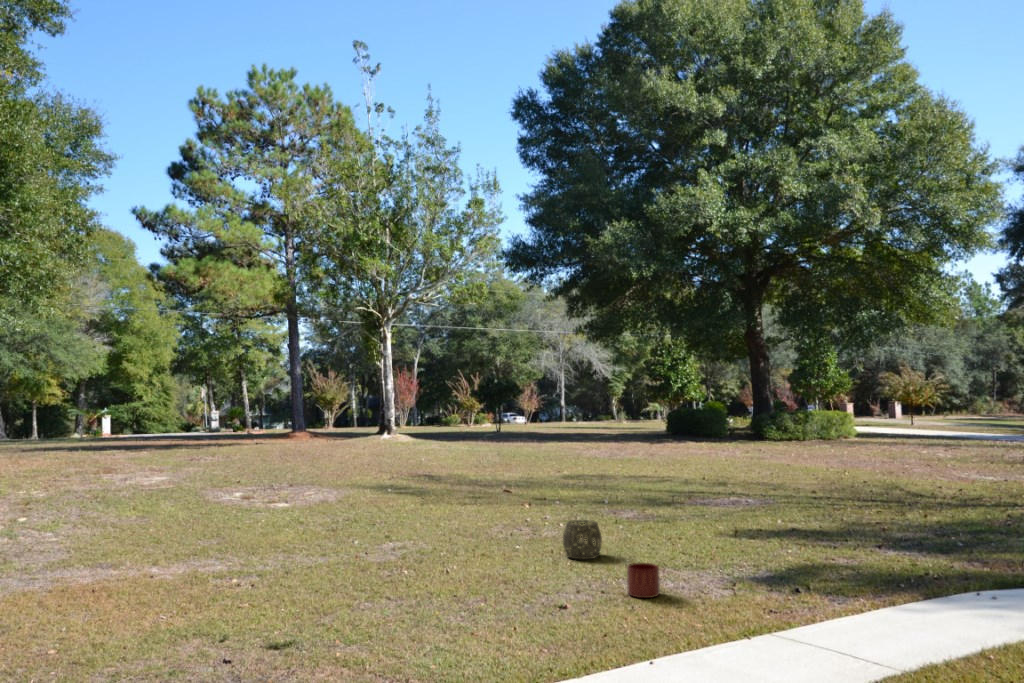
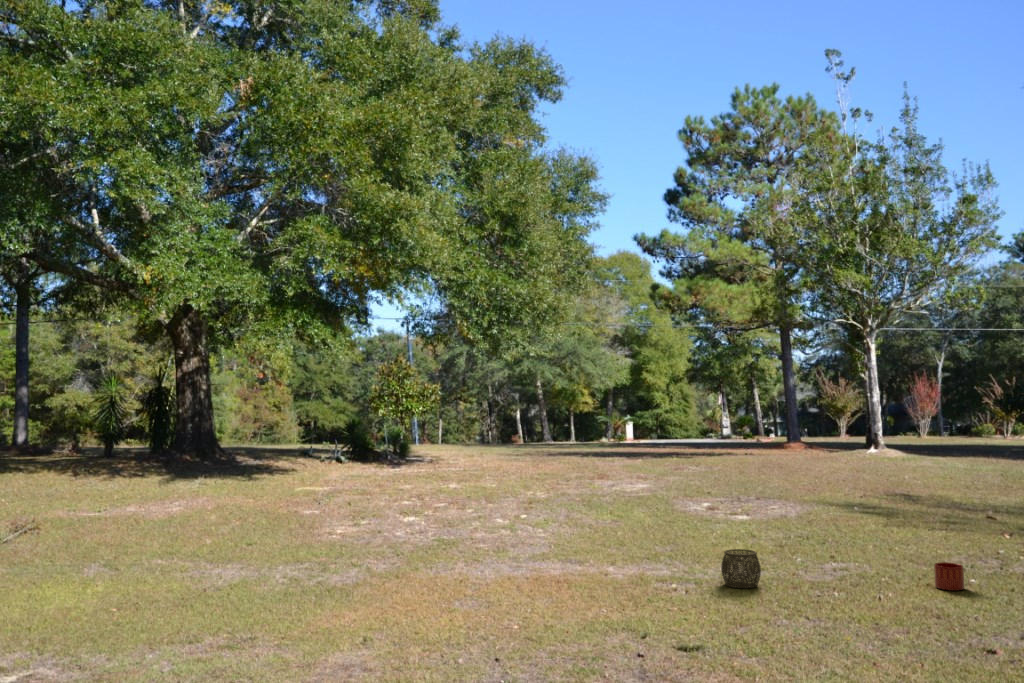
woven basket: present [563,520,602,560] -> present [721,549,761,588]

